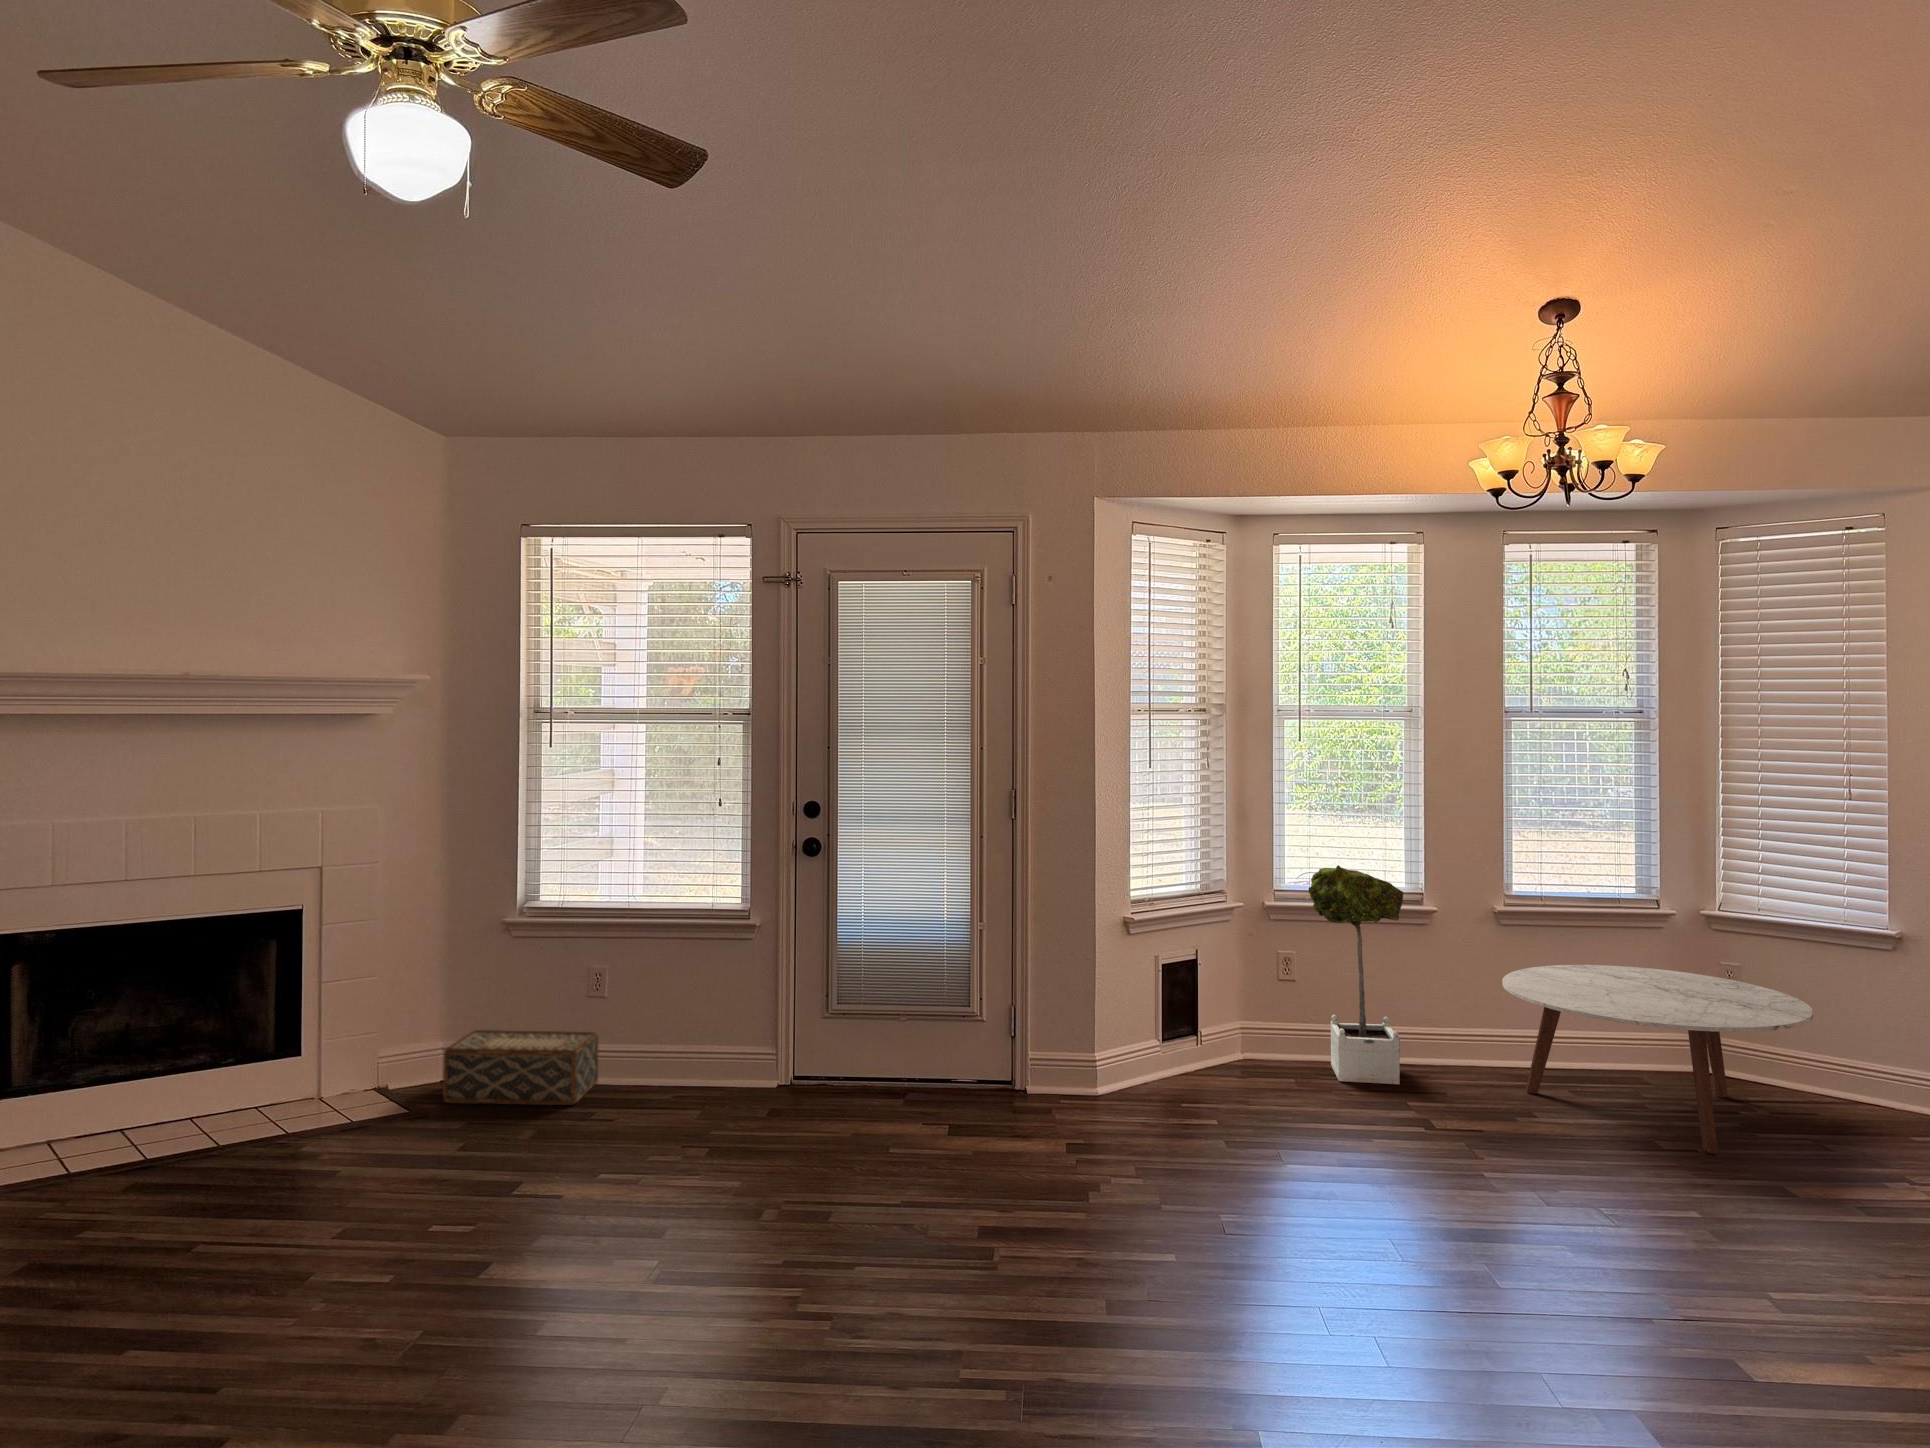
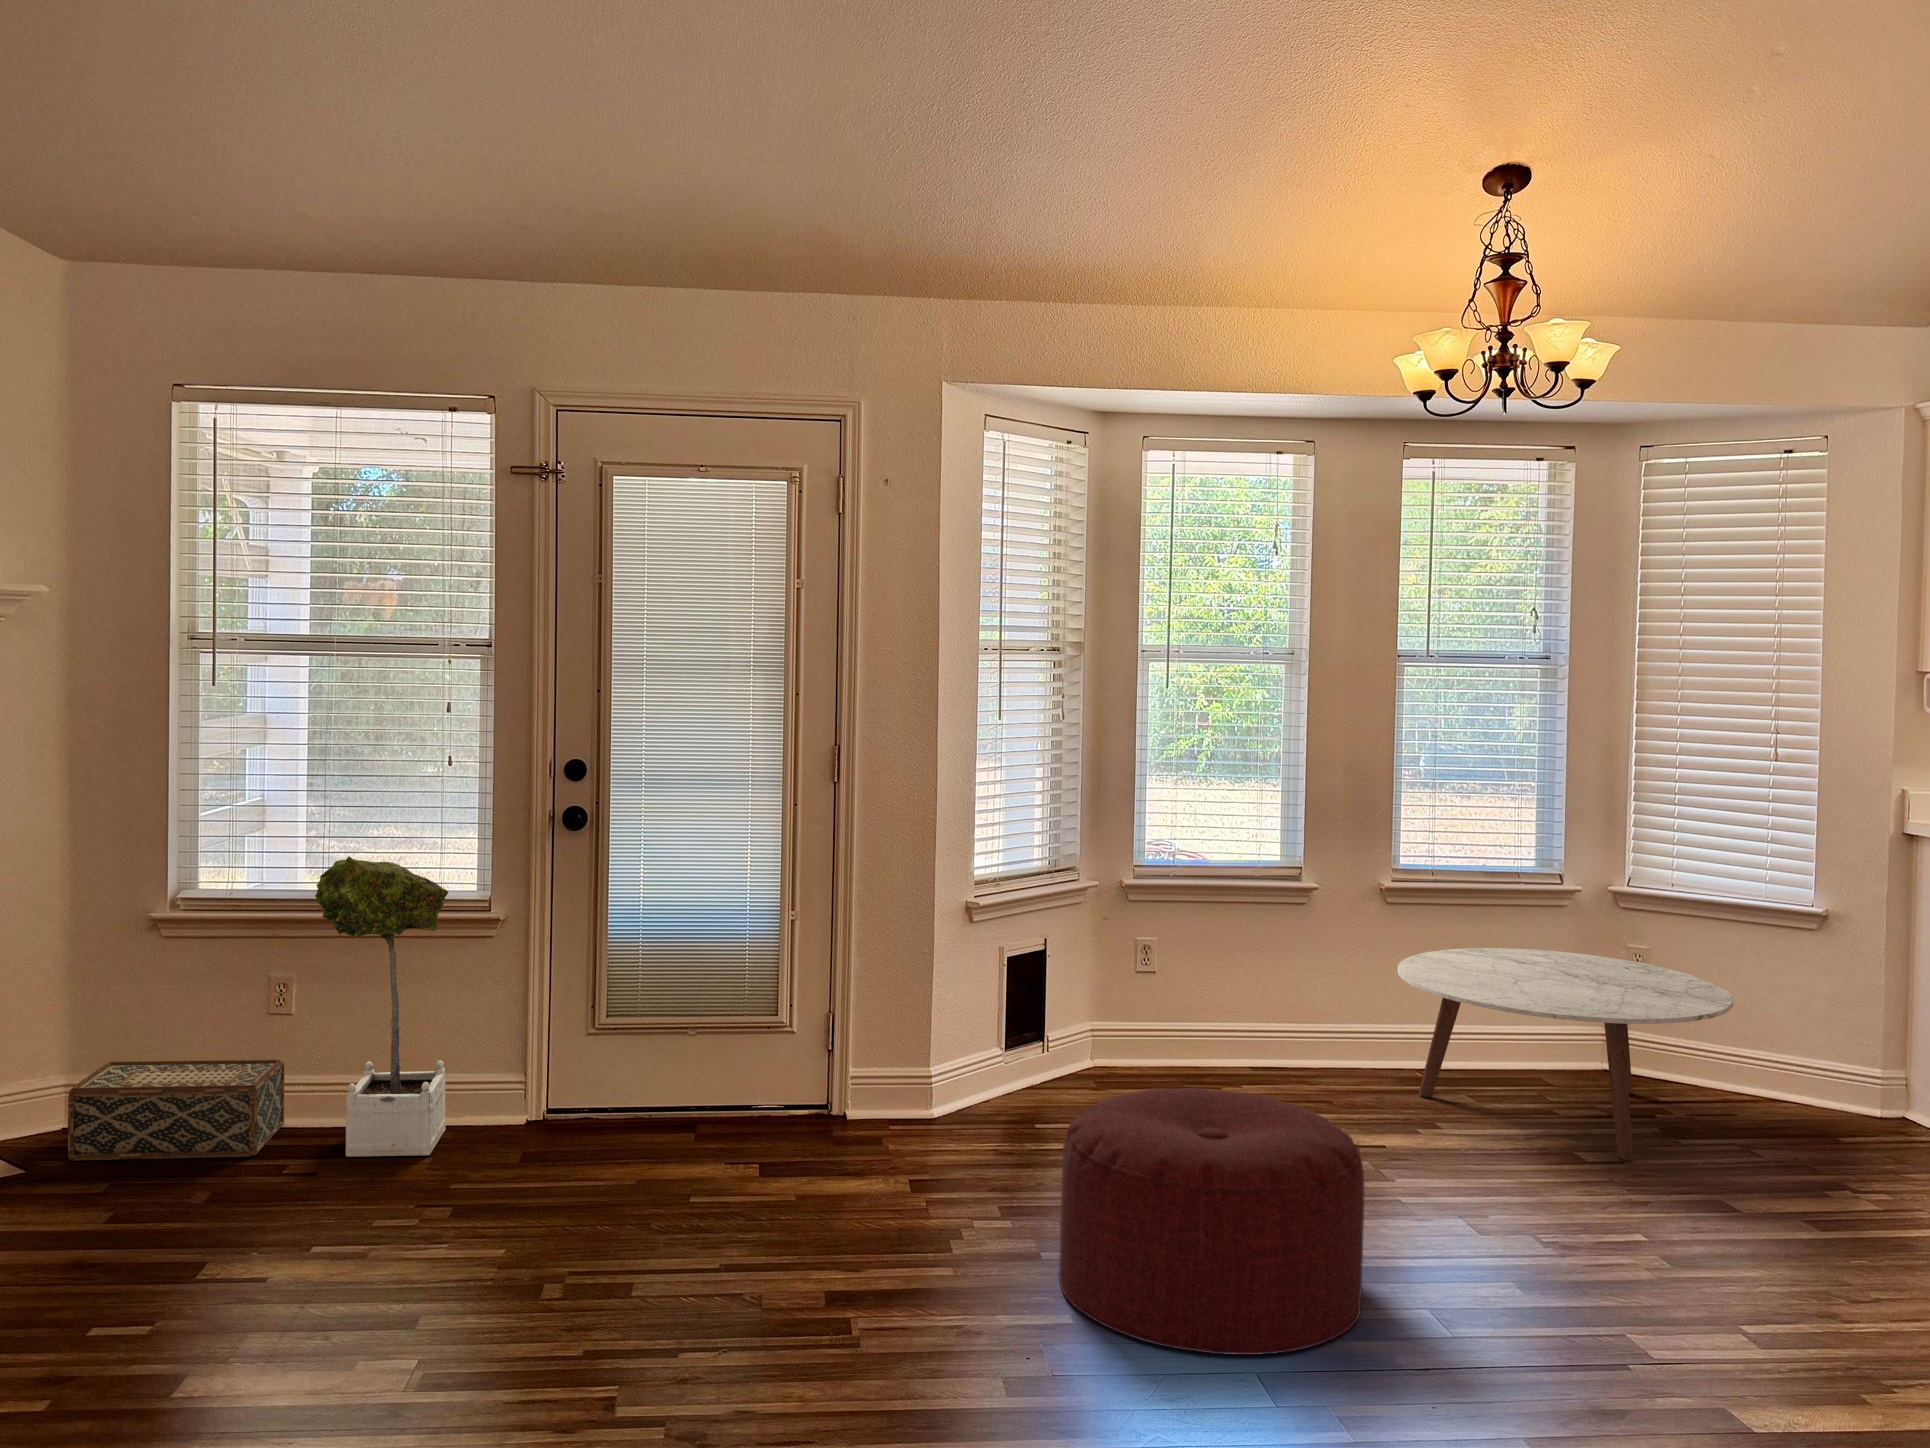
potted tree: present [1308,865,1403,1084] -> present [315,856,448,1157]
ottoman: none [1186,1072,1445,1296] -> present [1058,1088,1364,1355]

